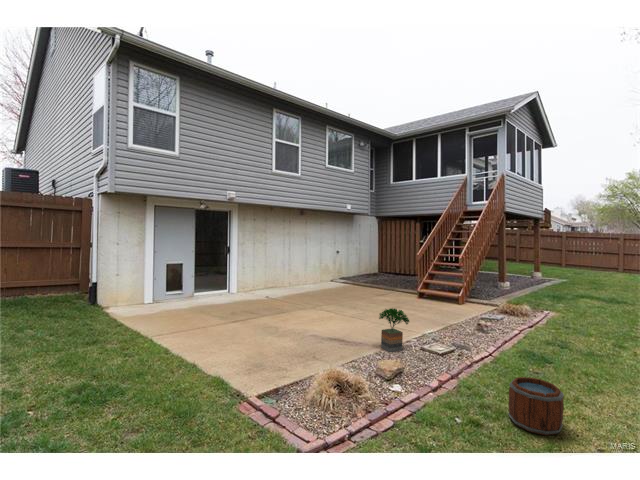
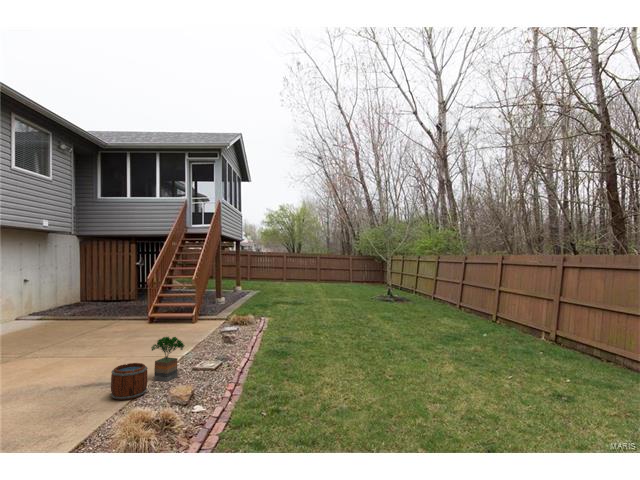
bucket: present [508,377,564,435] -> present [111,363,148,400]

